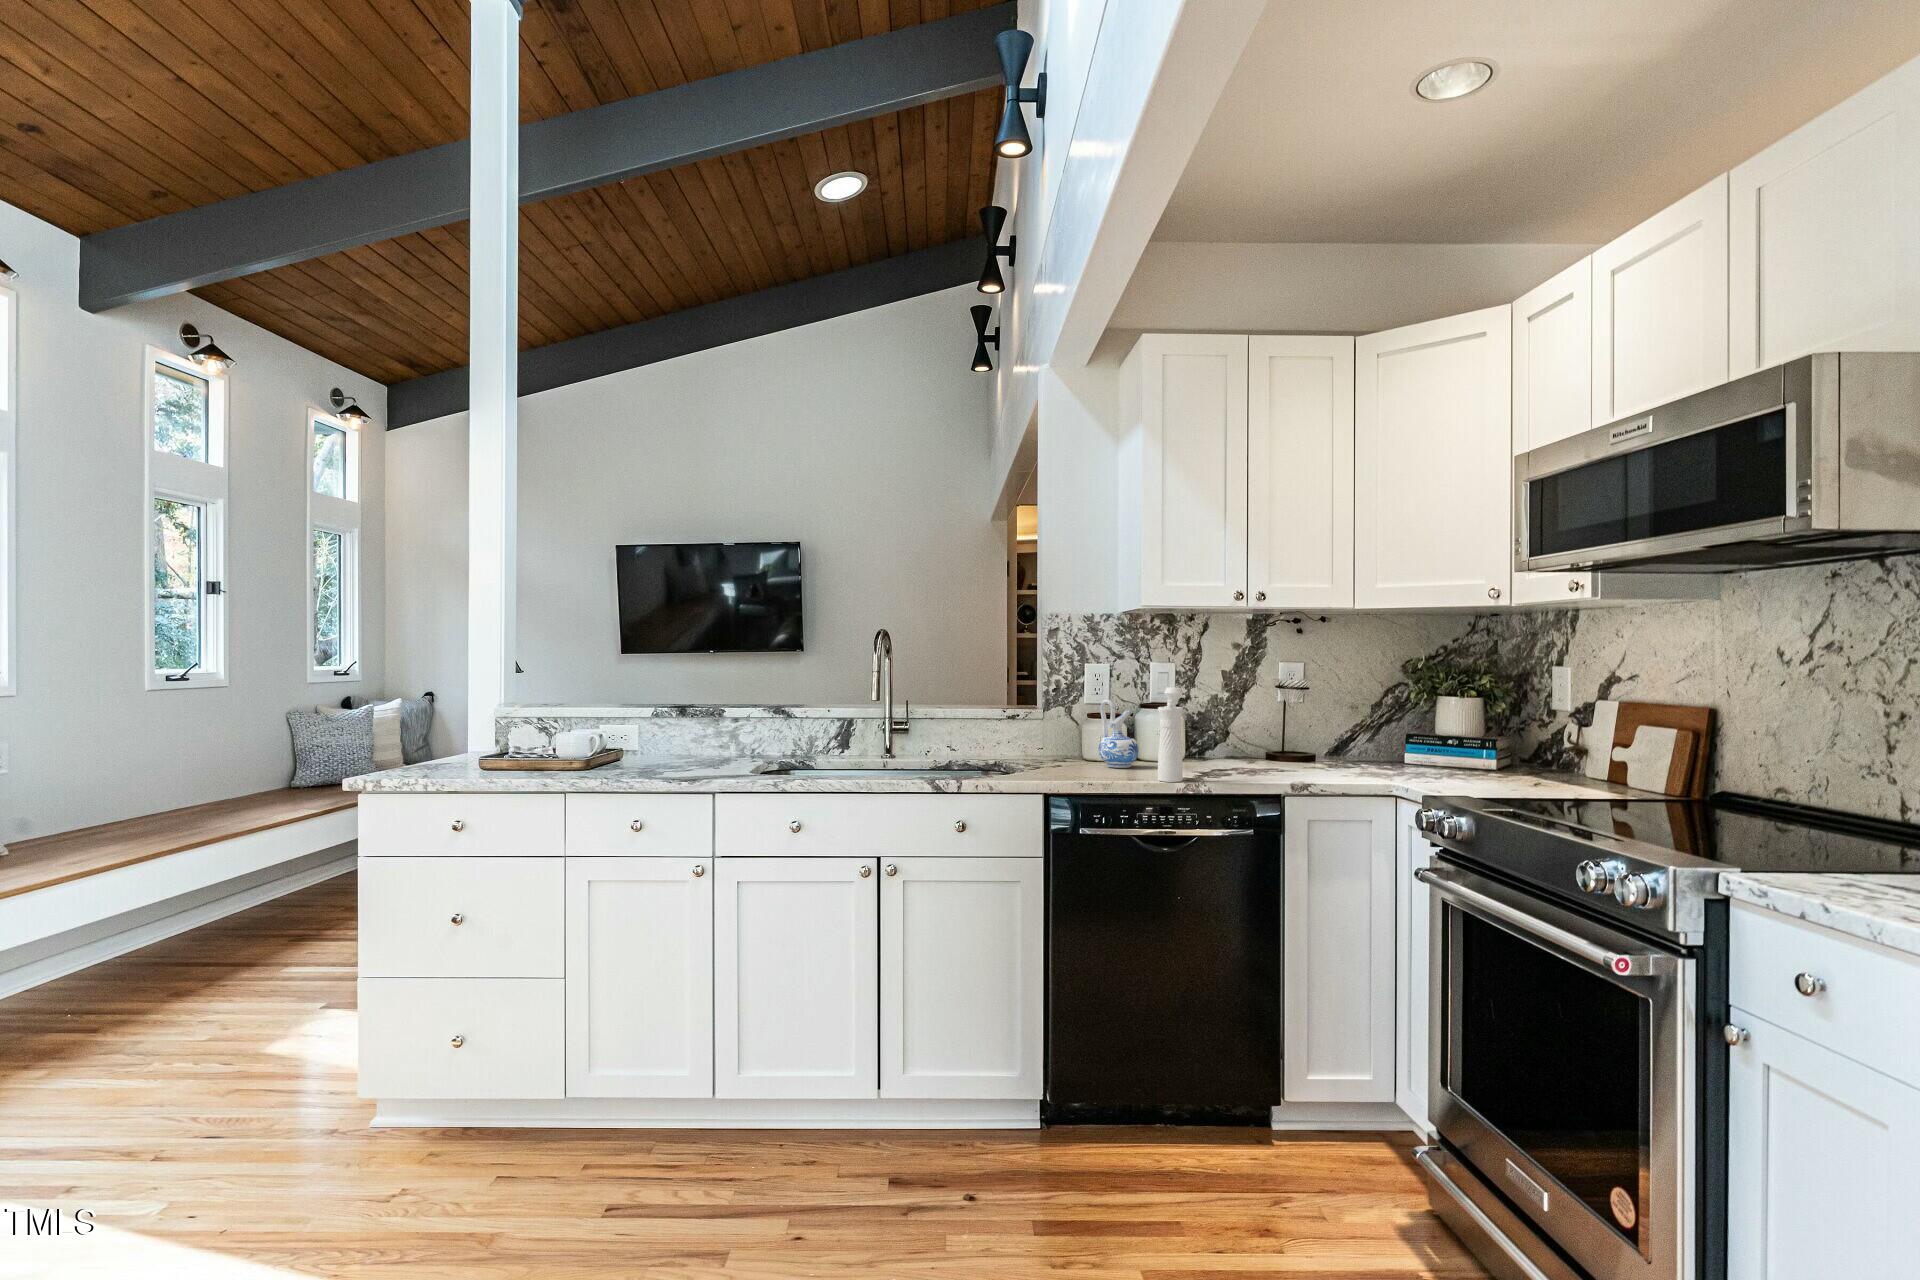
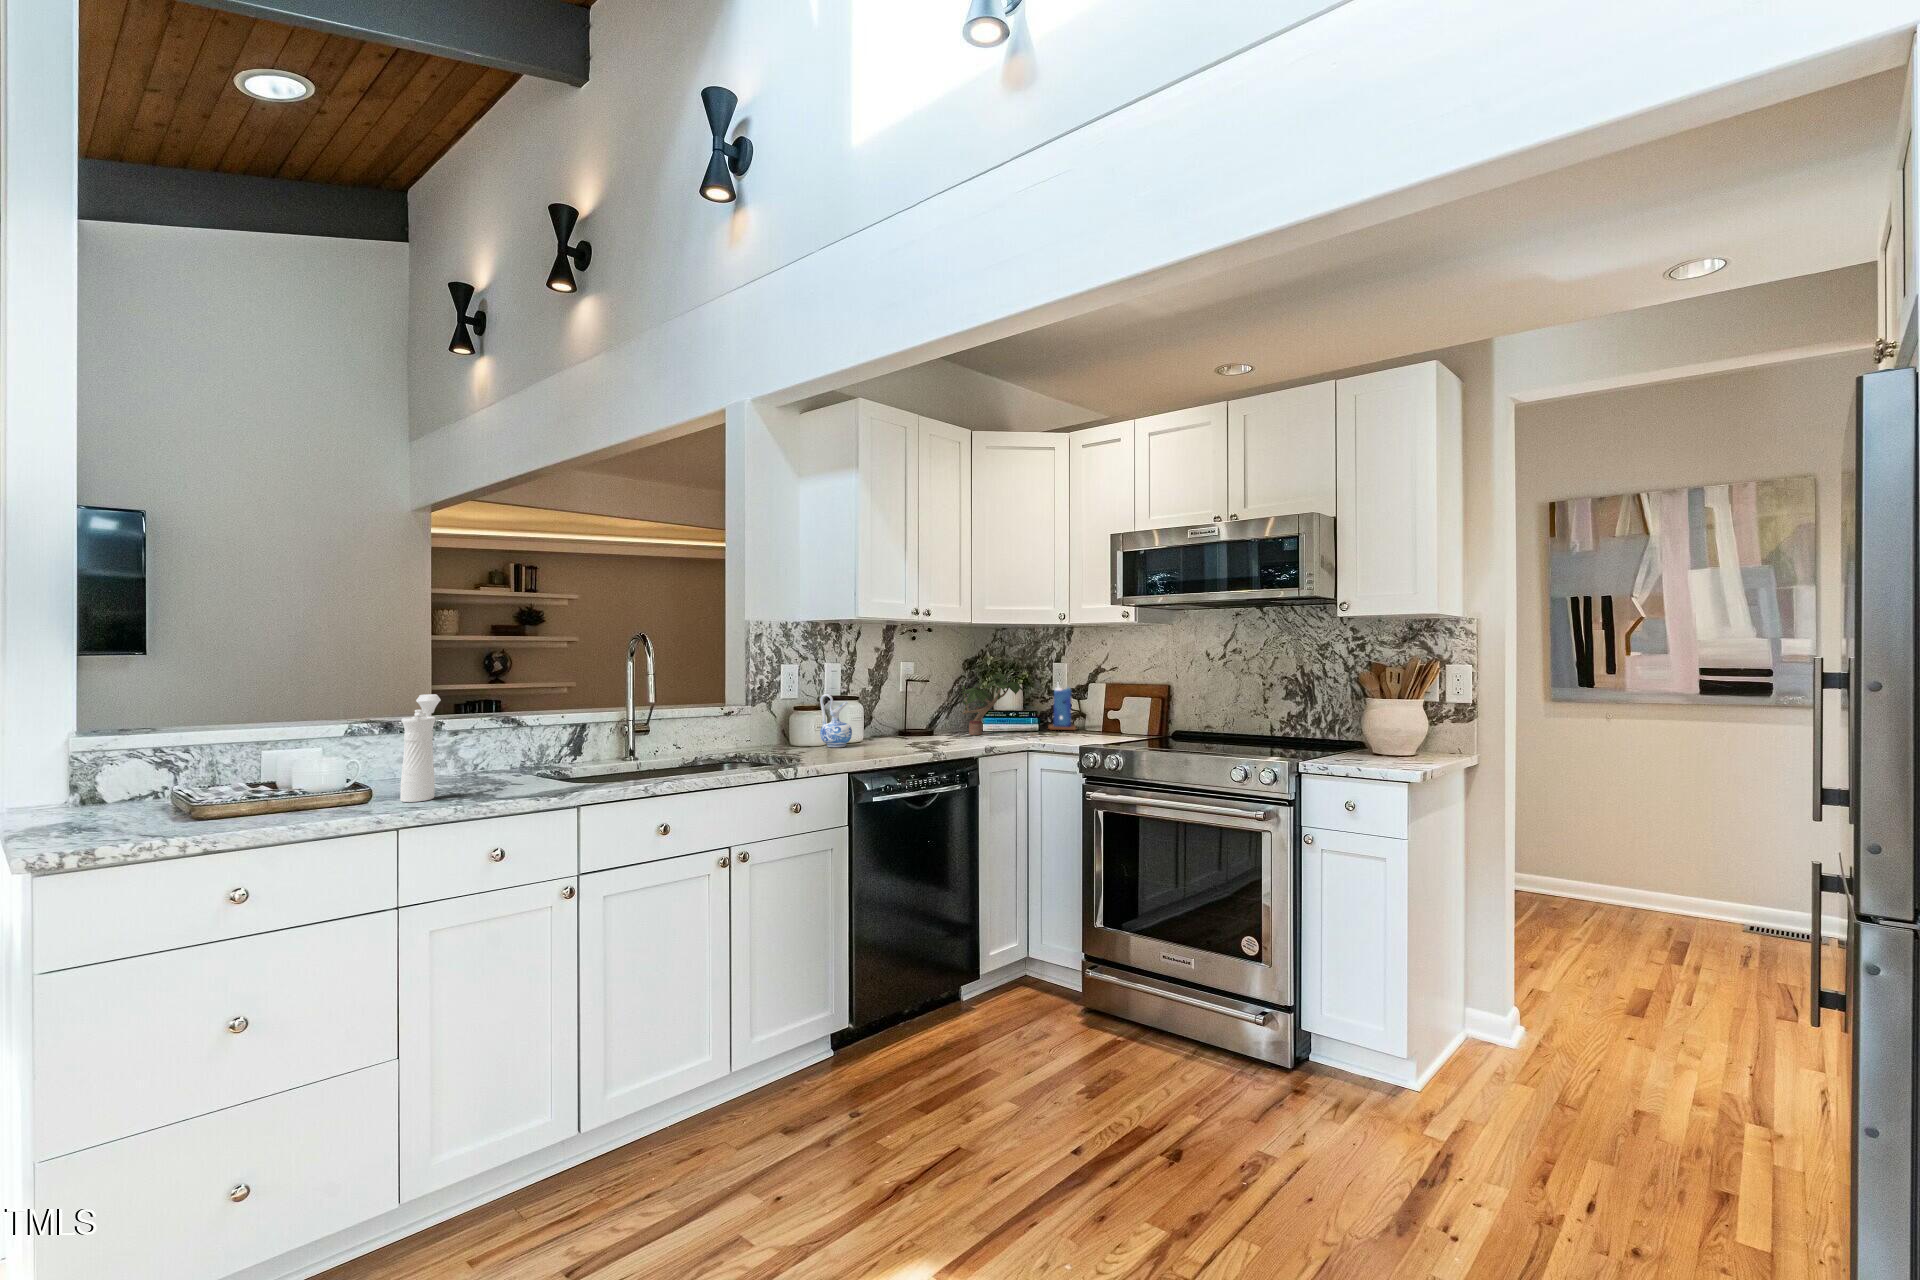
potted plant: none [1315,677,1456,771] -> present [960,673,1025,735]
pepper mill: present [1158,687,1183,782] -> present [400,694,441,802]
candle: none [1496,697,1561,779] -> present [1048,684,1076,730]

